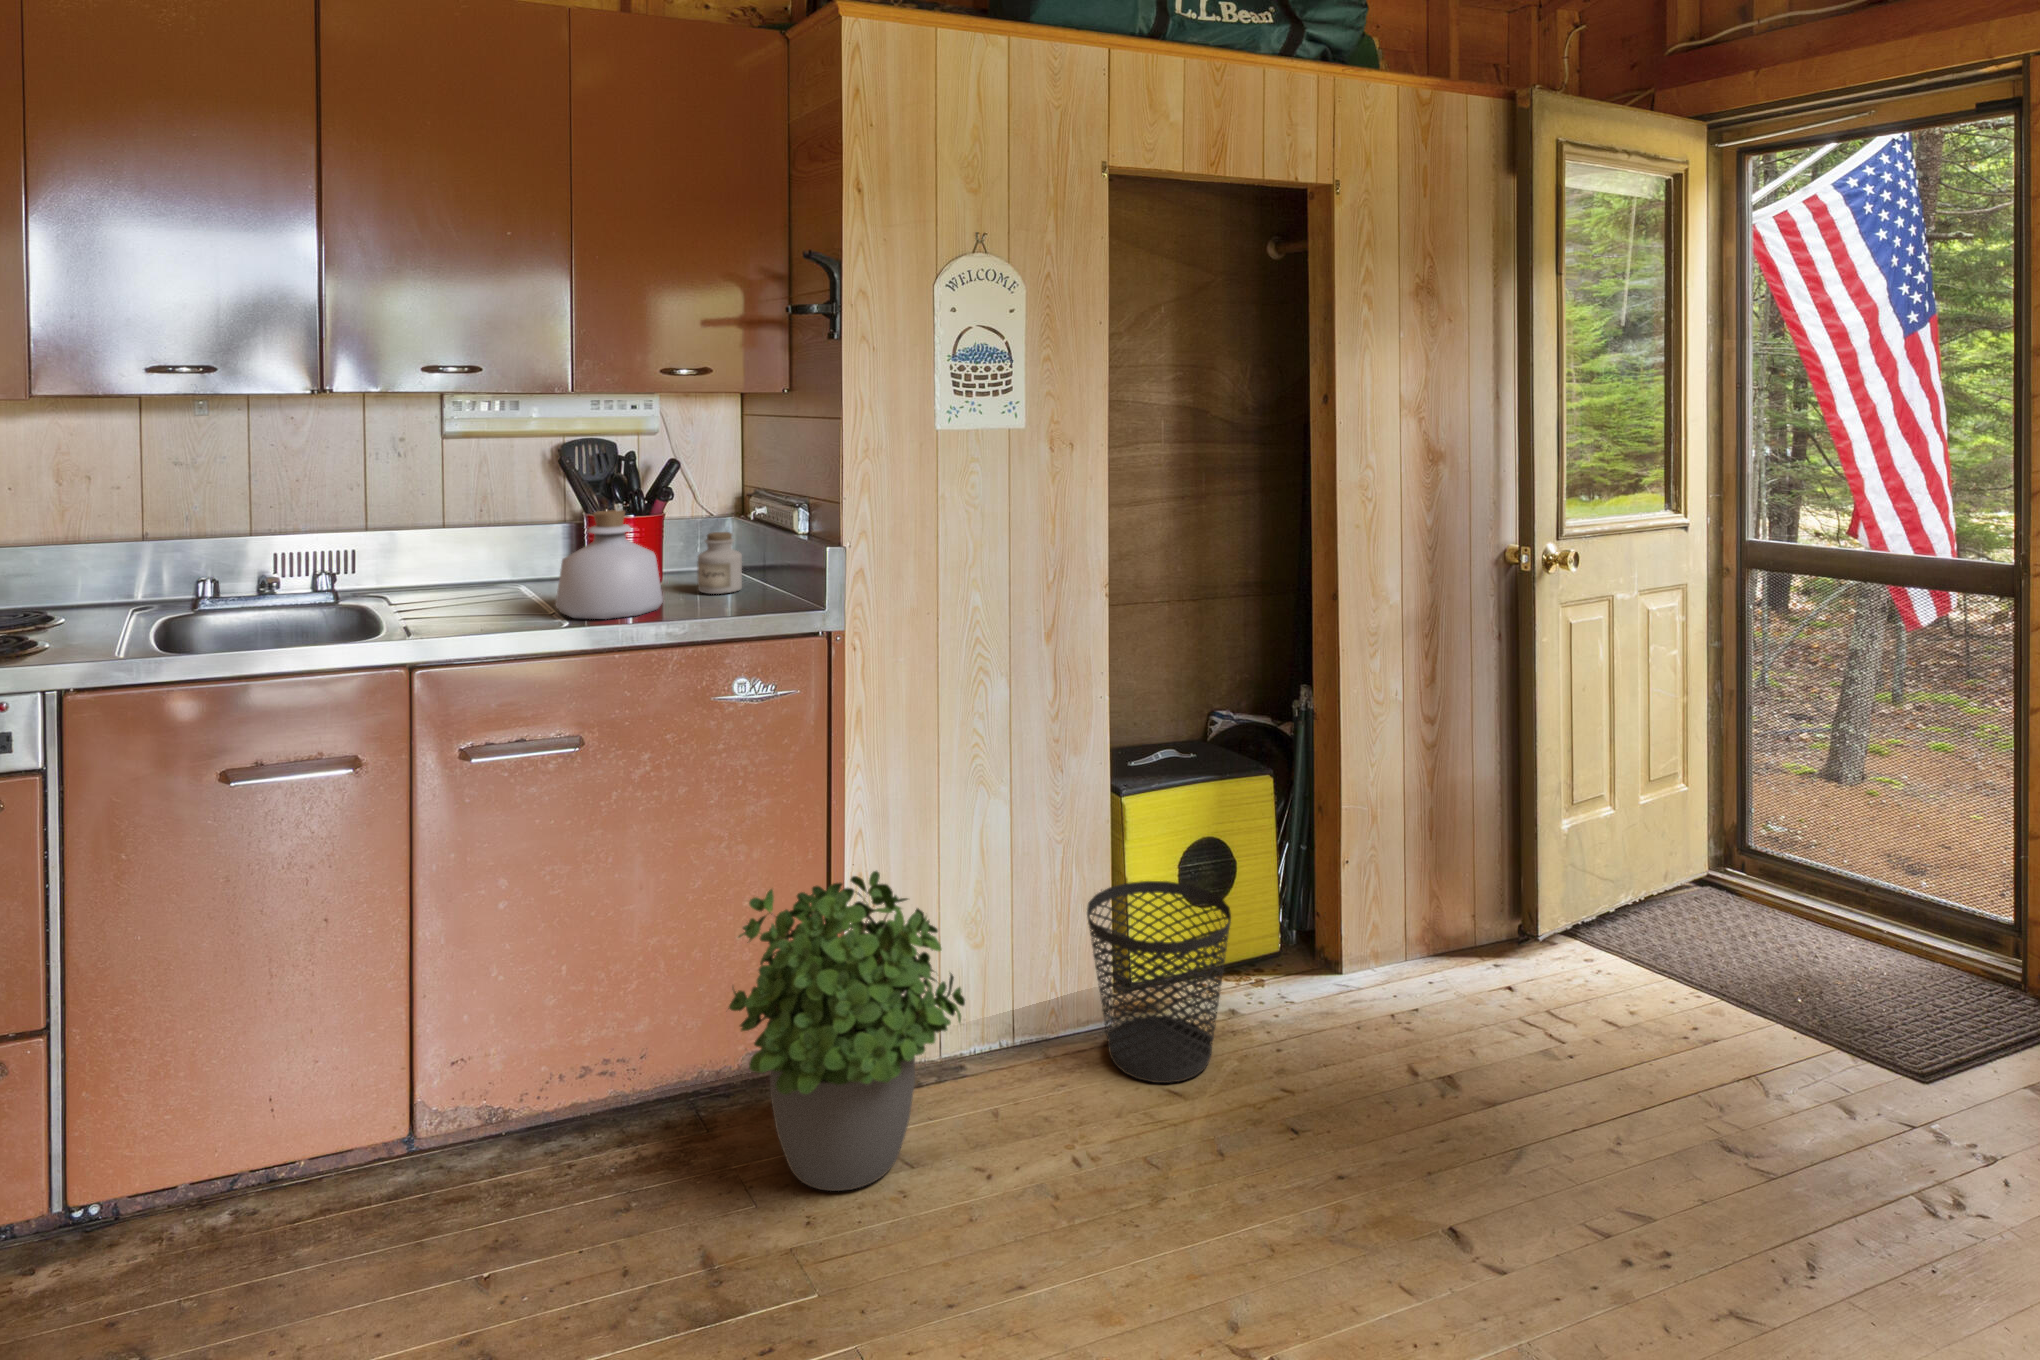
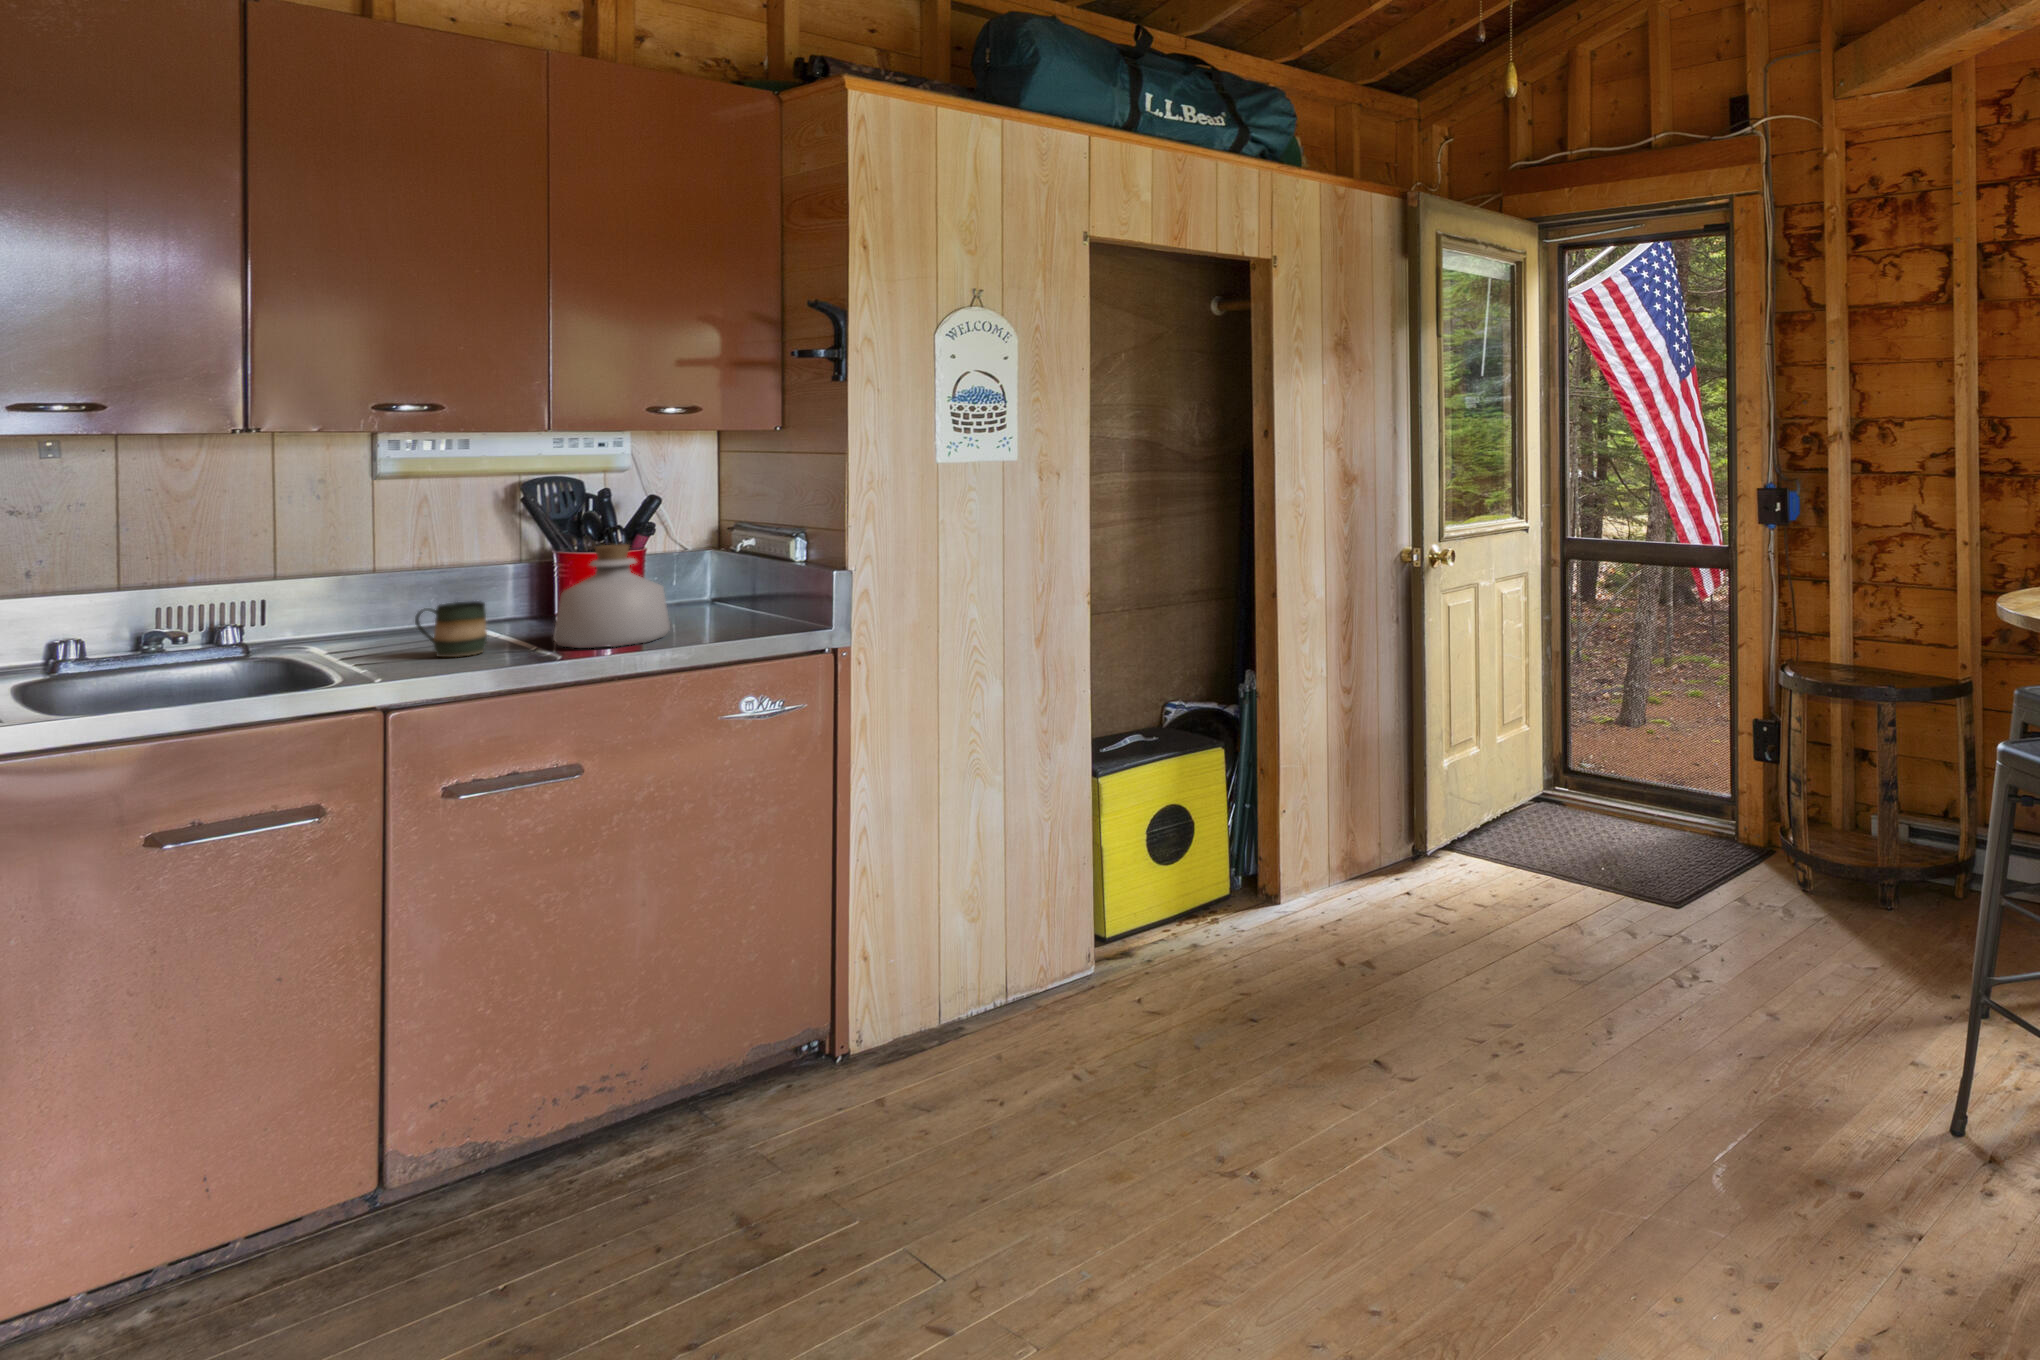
jar: present [697,532,742,594] -> none [690,564,737,623]
mug: none [444,562,502,619] -> present [415,601,487,657]
potted plant: present [728,871,965,1191] -> none [755,852,987,1131]
wastebasket: present [1087,881,1231,1083] -> none [1071,846,1197,1008]

